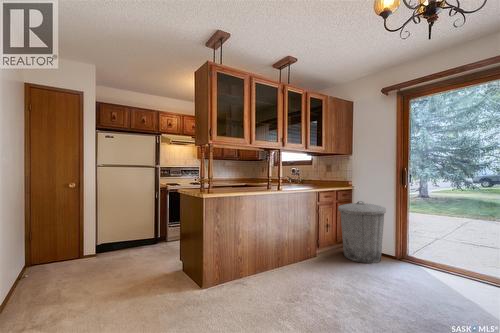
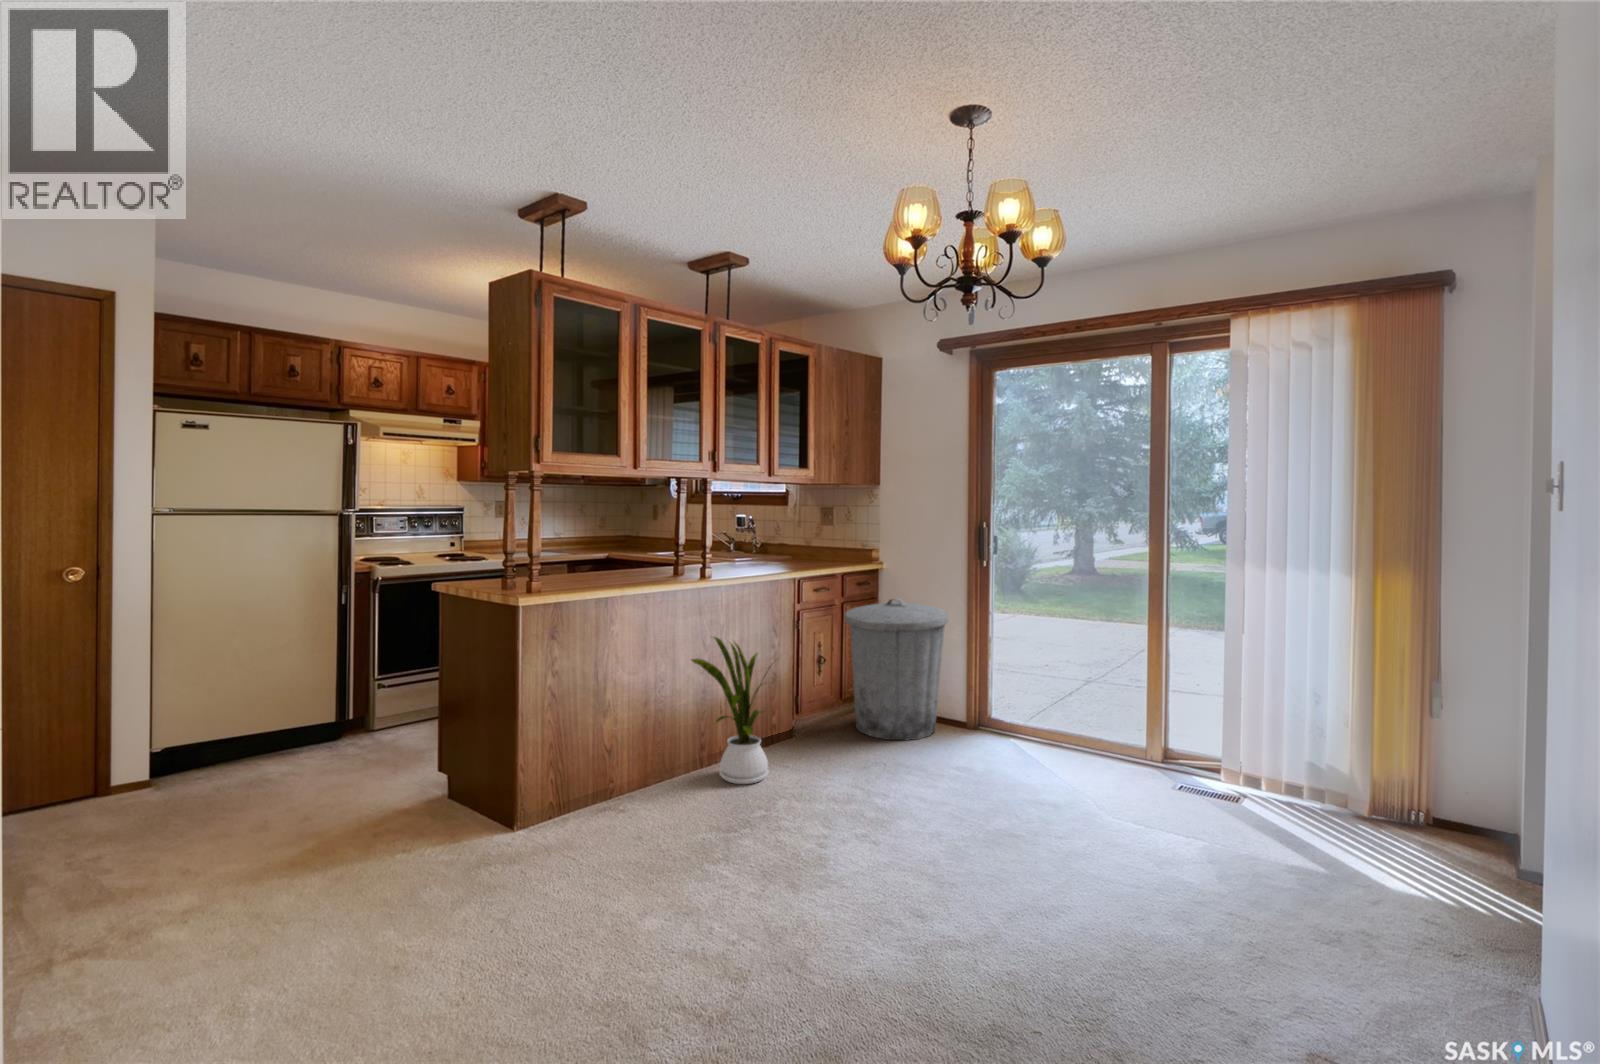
house plant: none [273,214,311,278] -> present [691,637,773,784]

